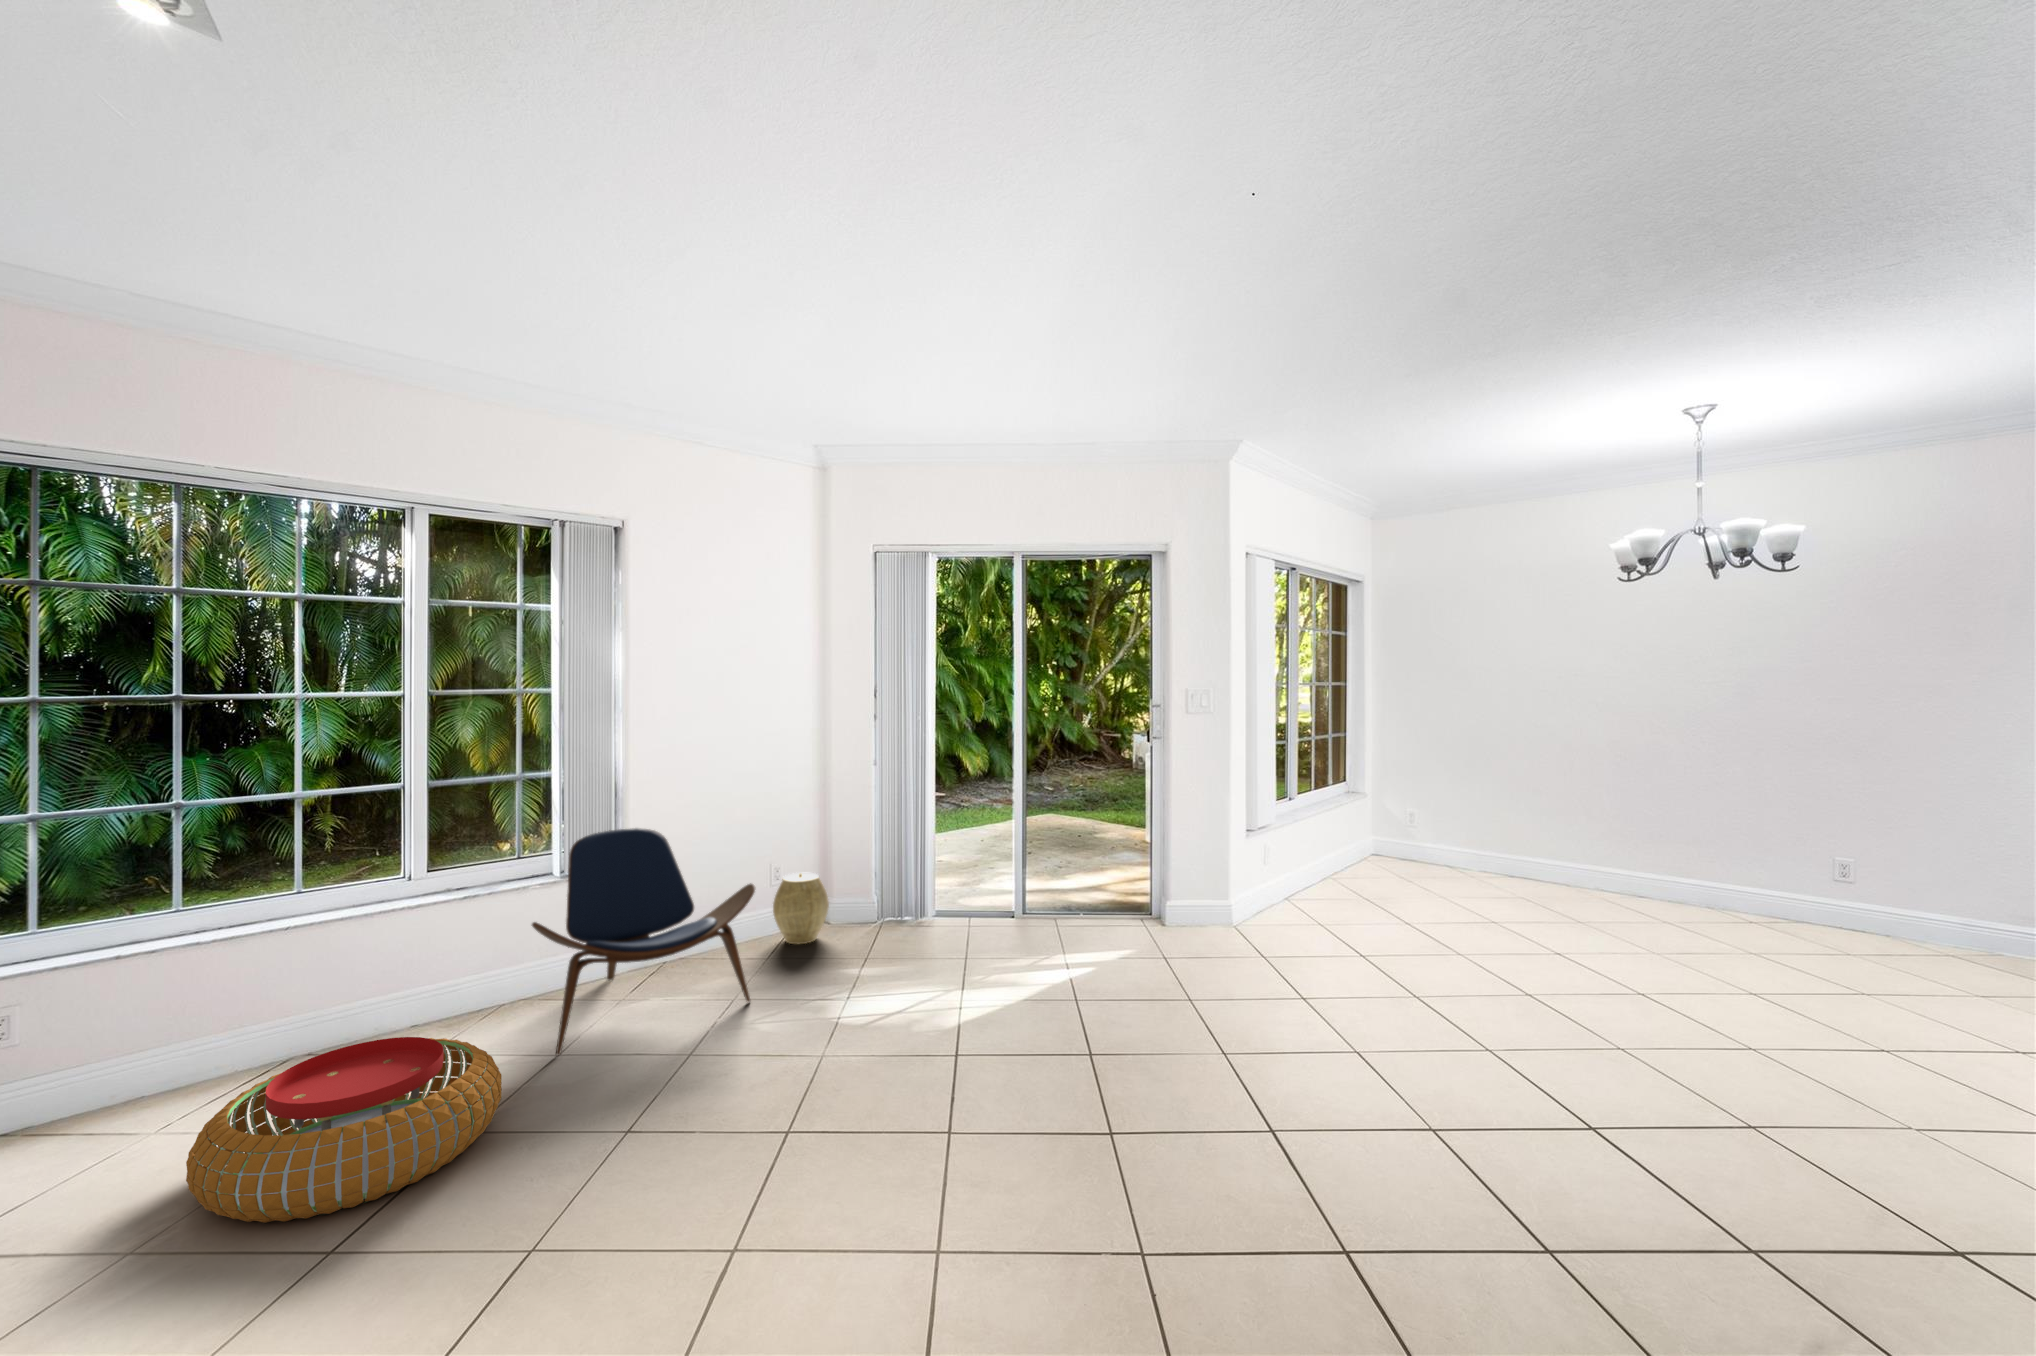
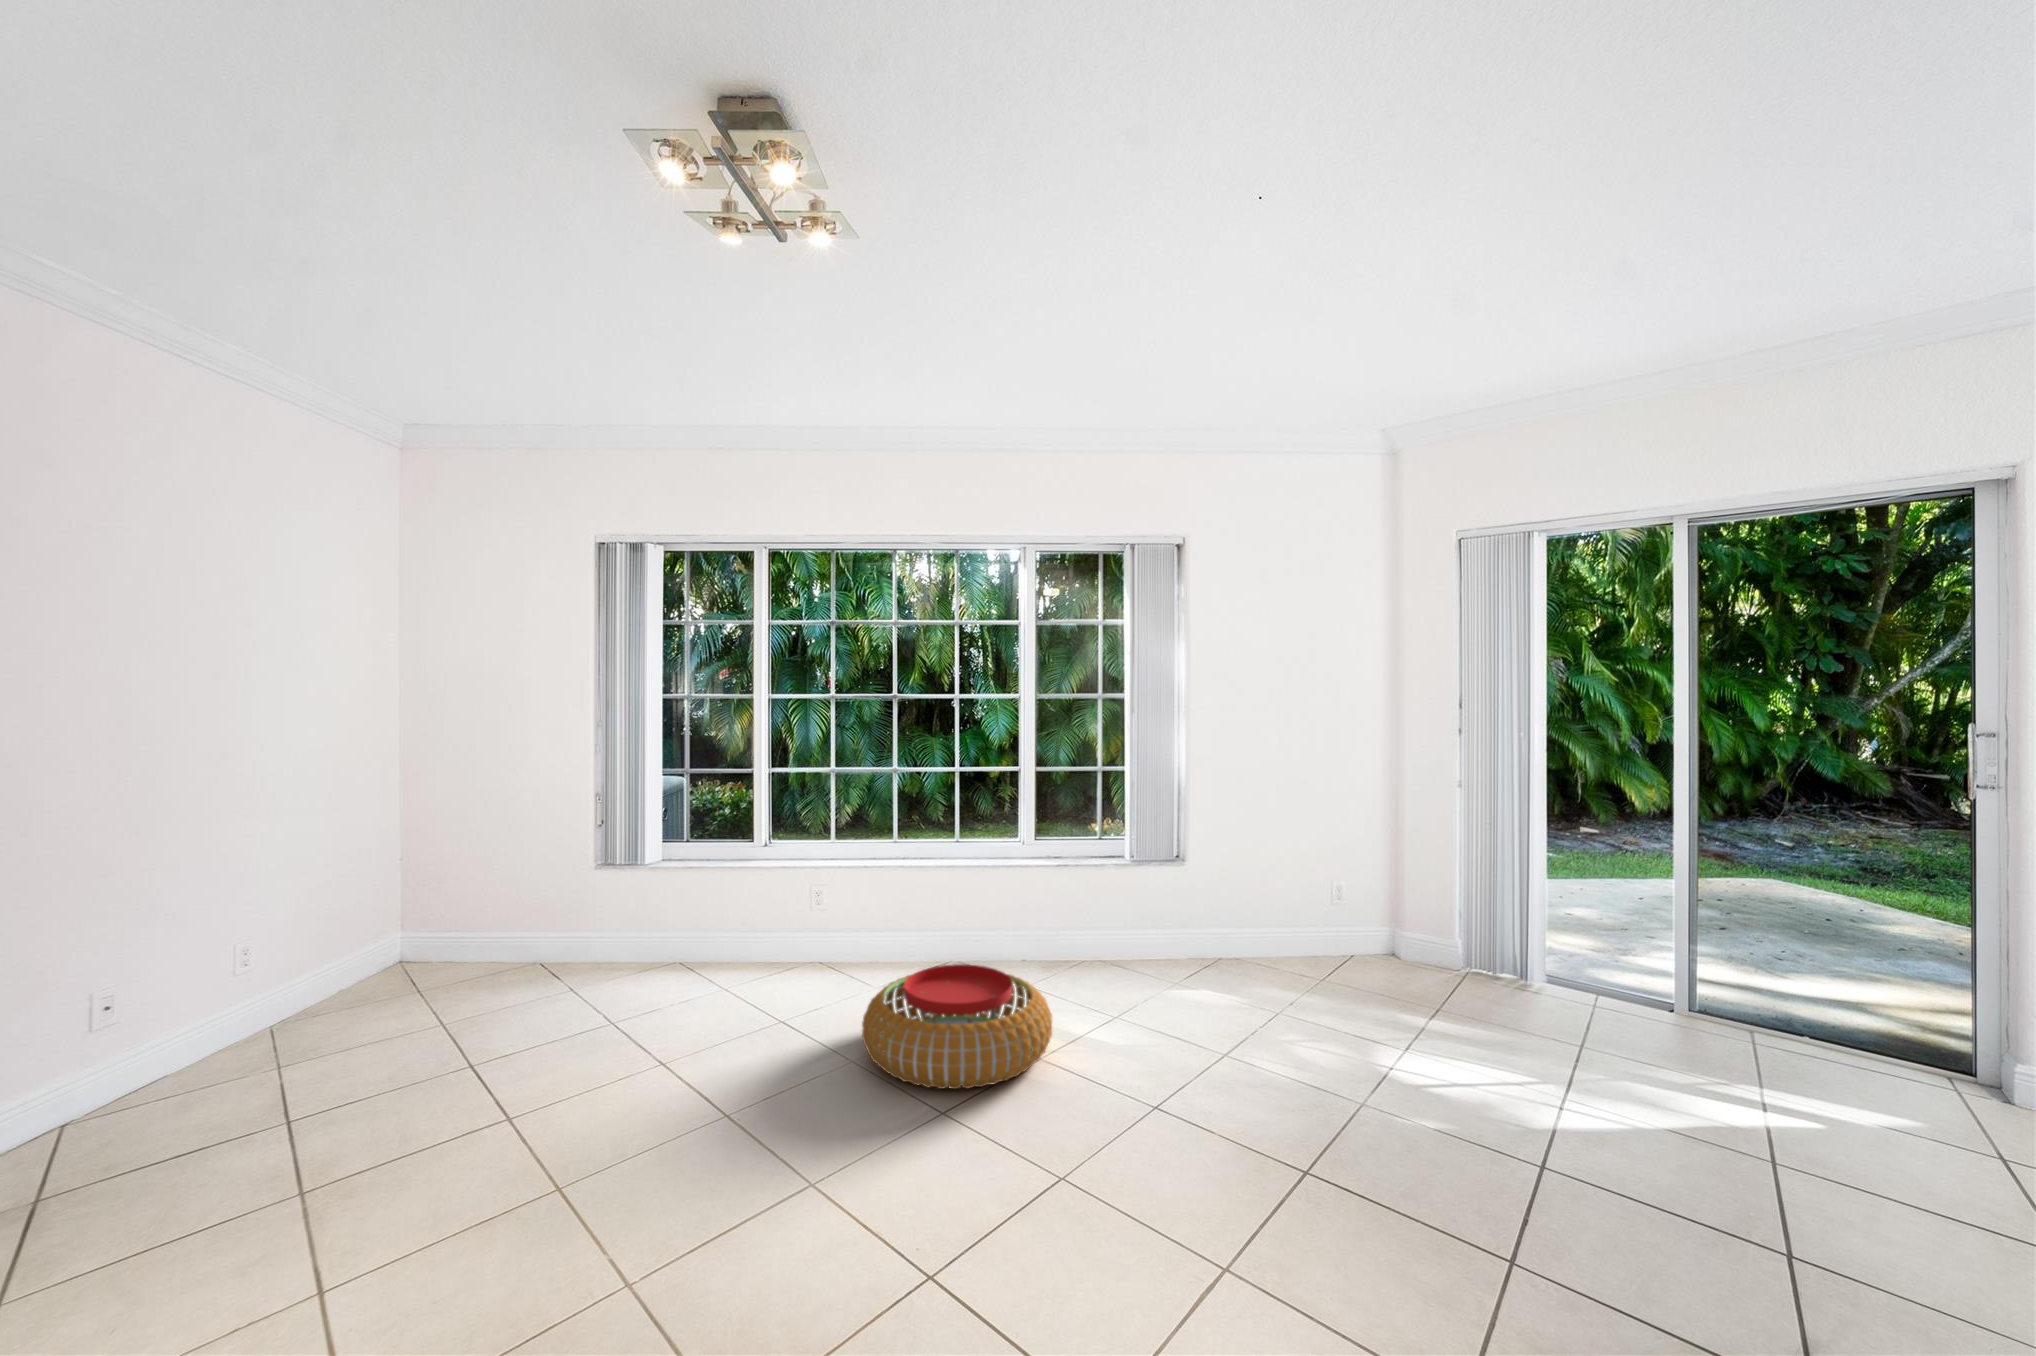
lounge chair: present [532,828,755,1056] -> none [1092,824,1299,1025]
woven basket: present [773,873,829,944] -> none [1336,898,1402,979]

